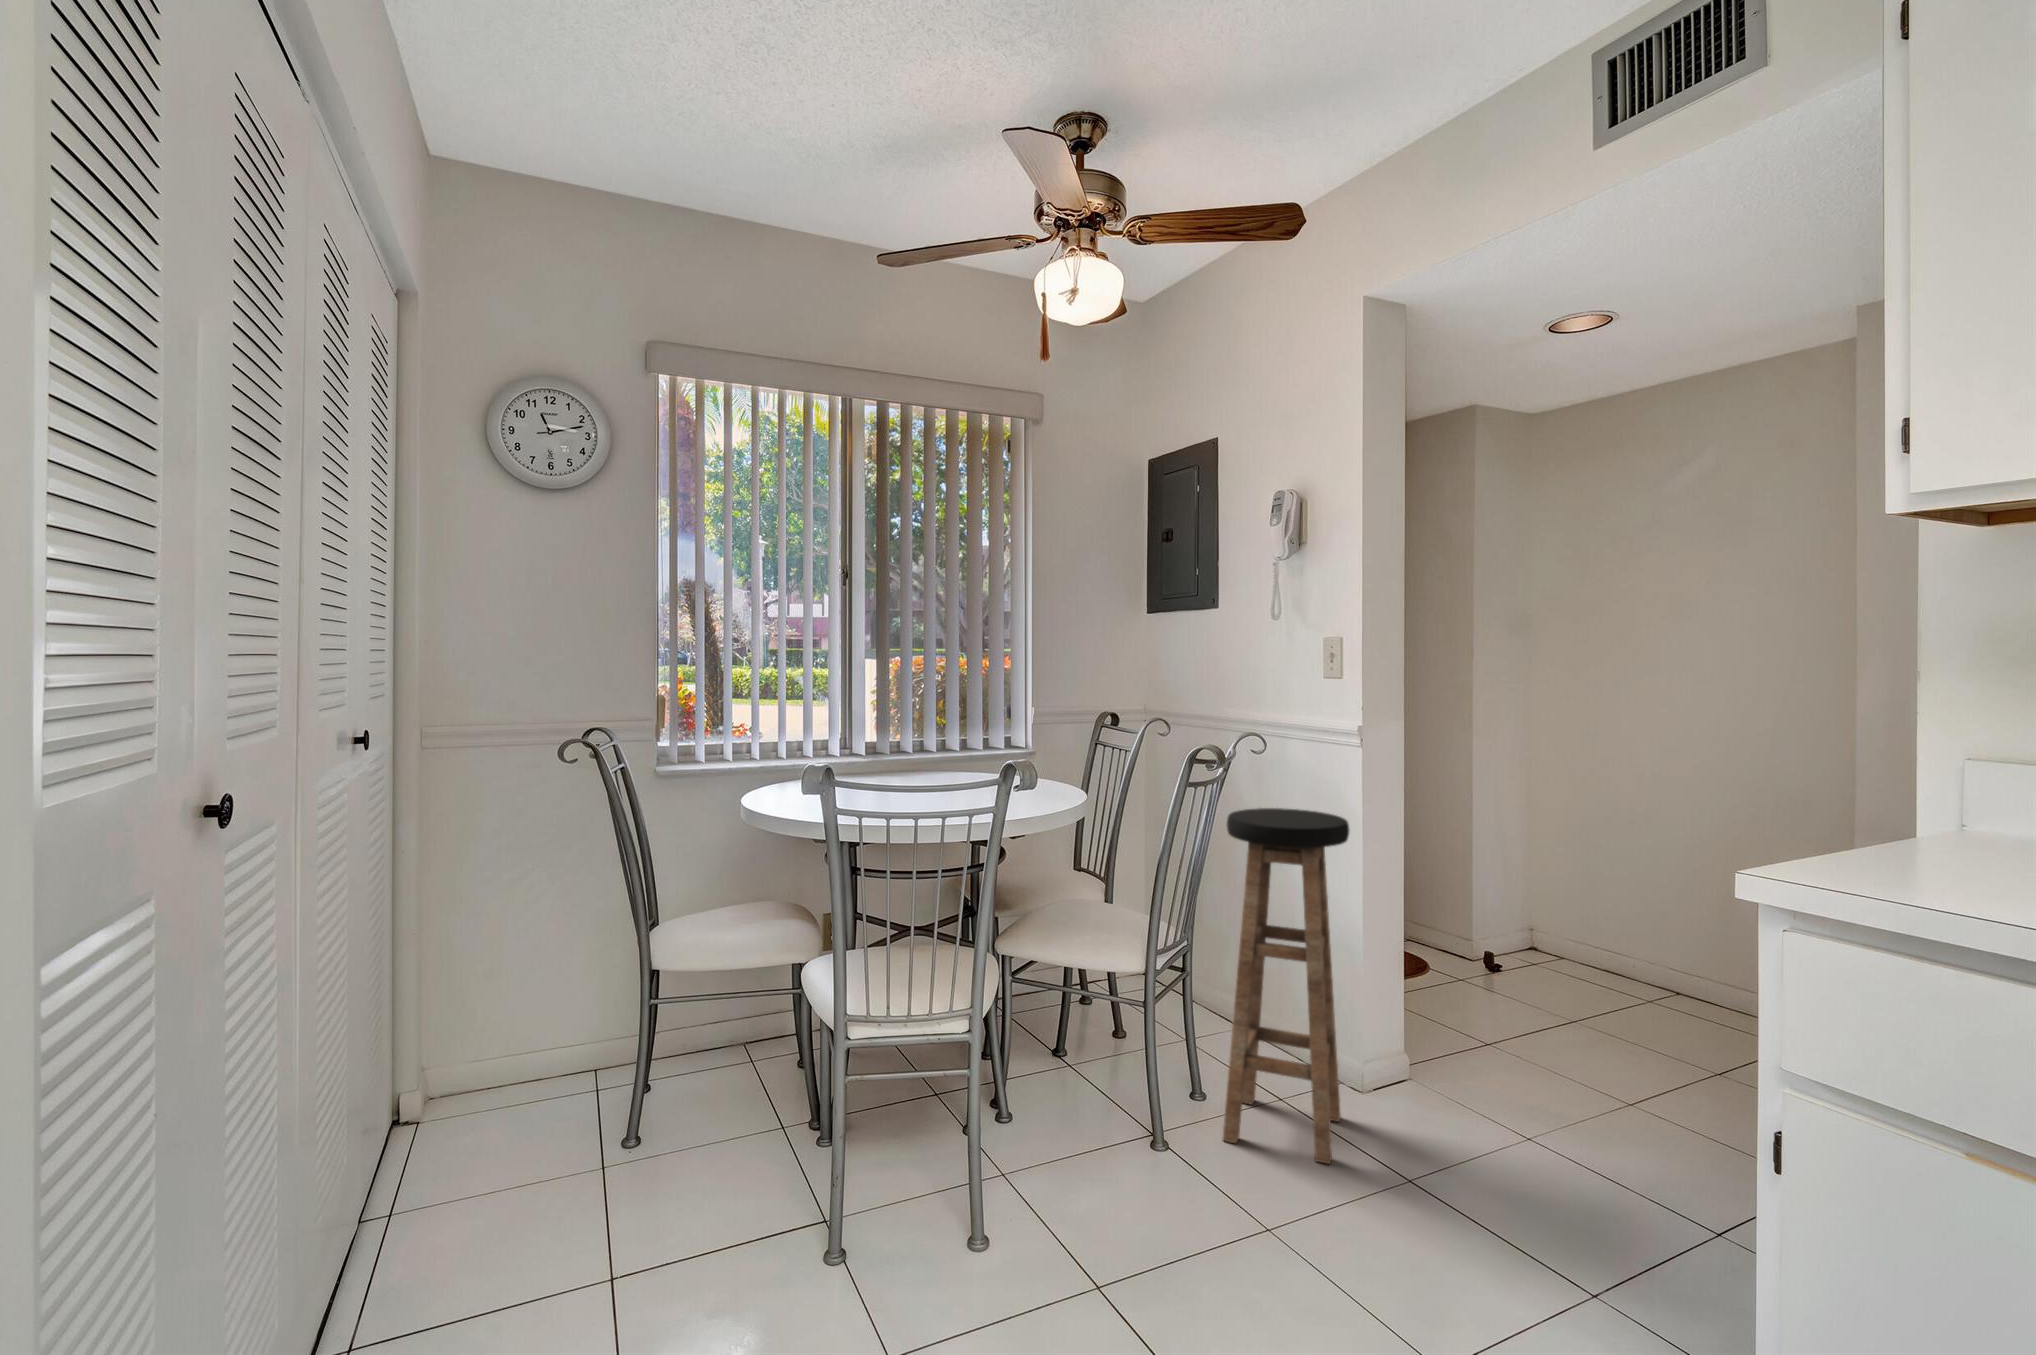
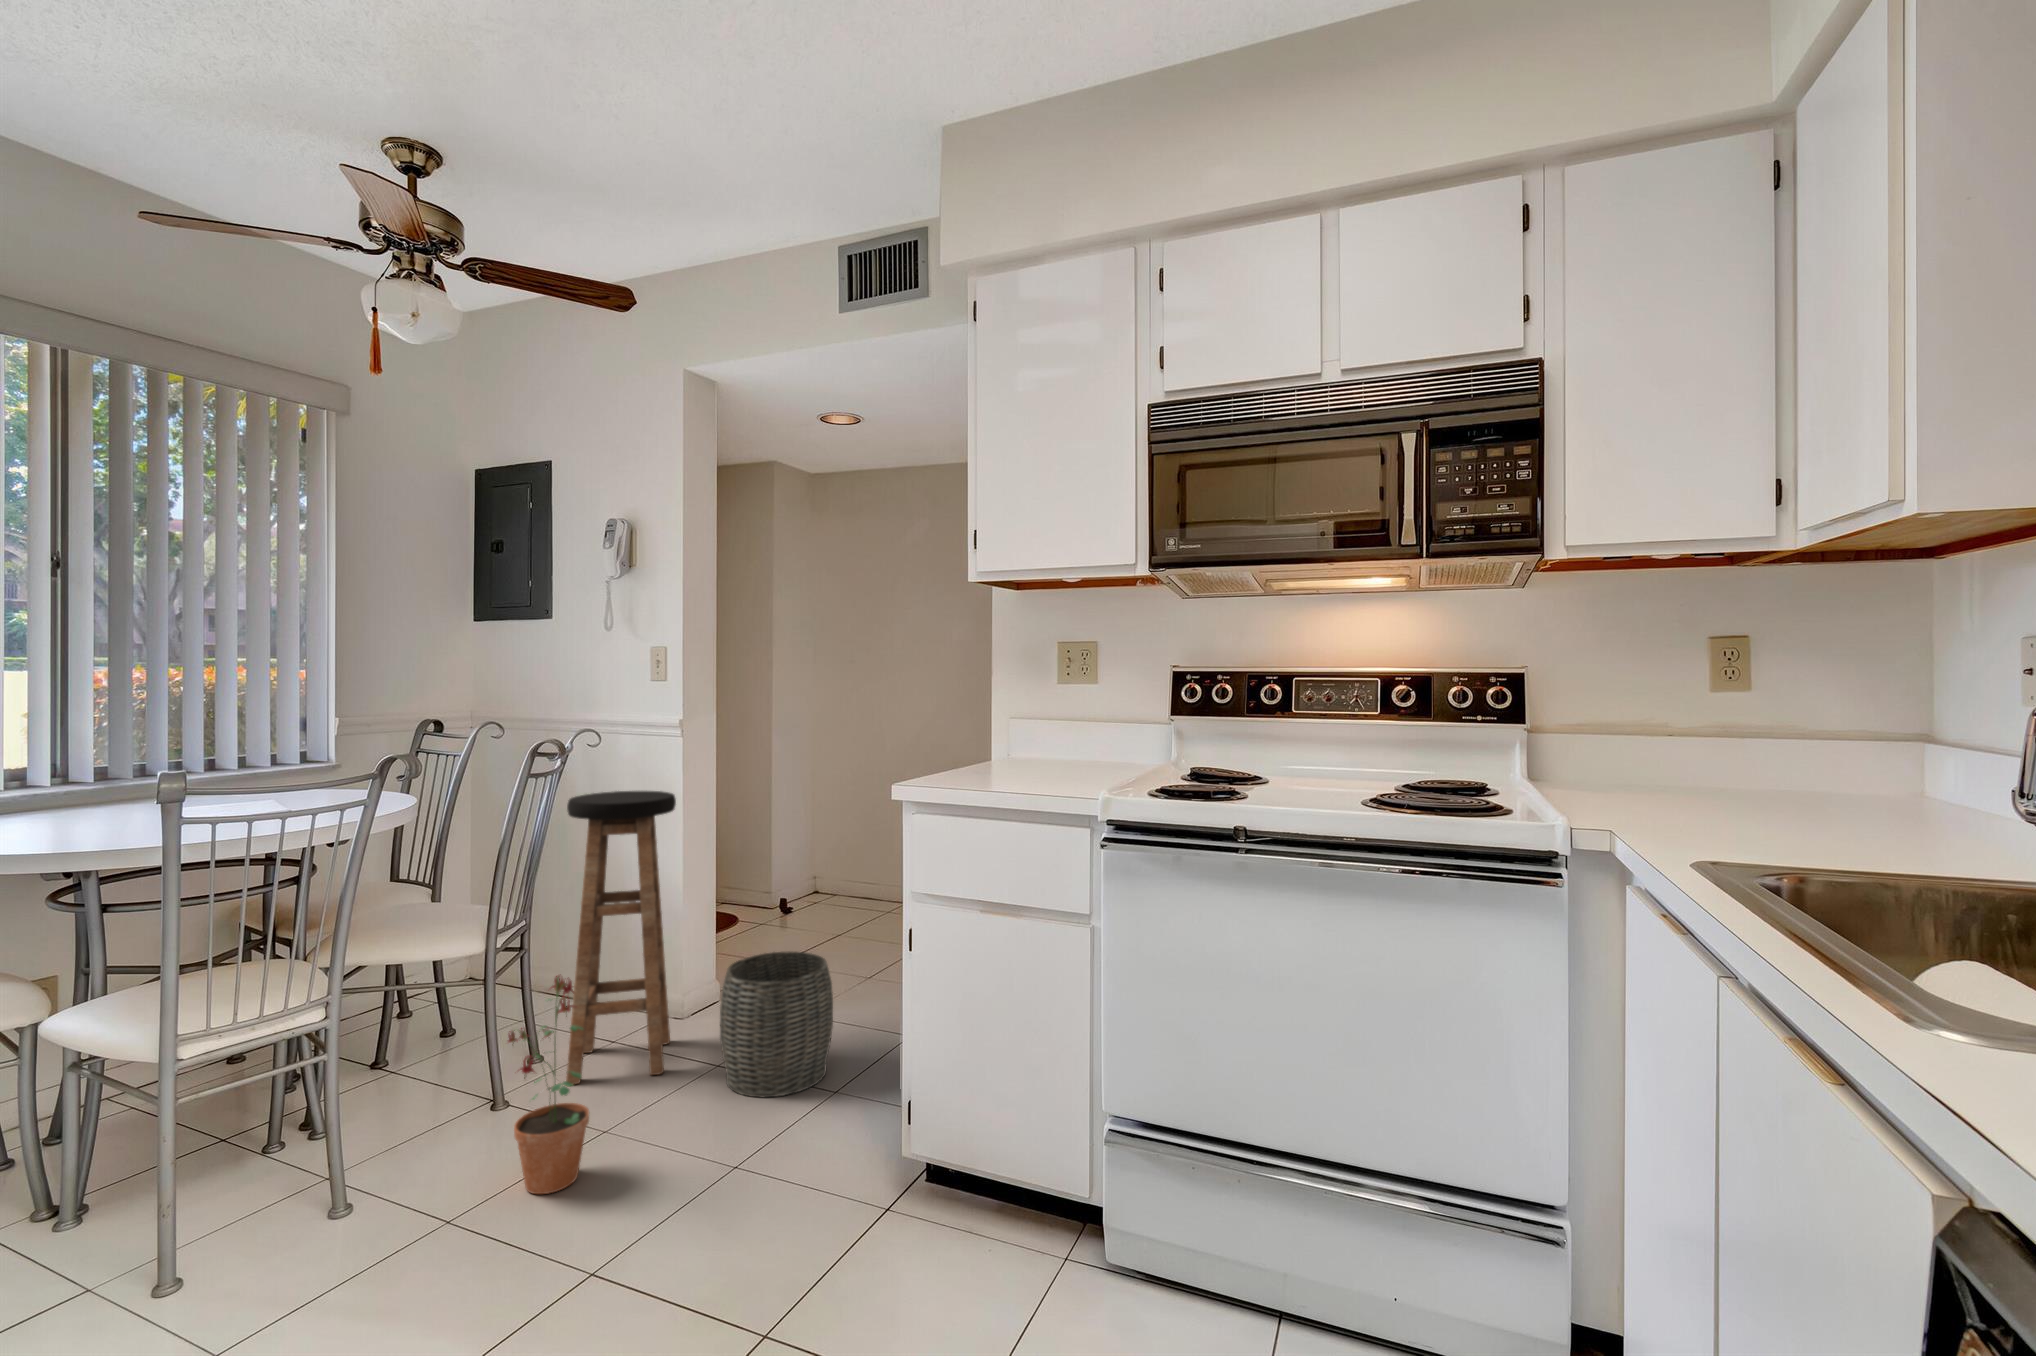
potted plant: none [1154,1029,1241,1290] -> present [508,975,589,1194]
woven basket: none [1402,1047,1569,1263] -> present [720,952,833,1097]

